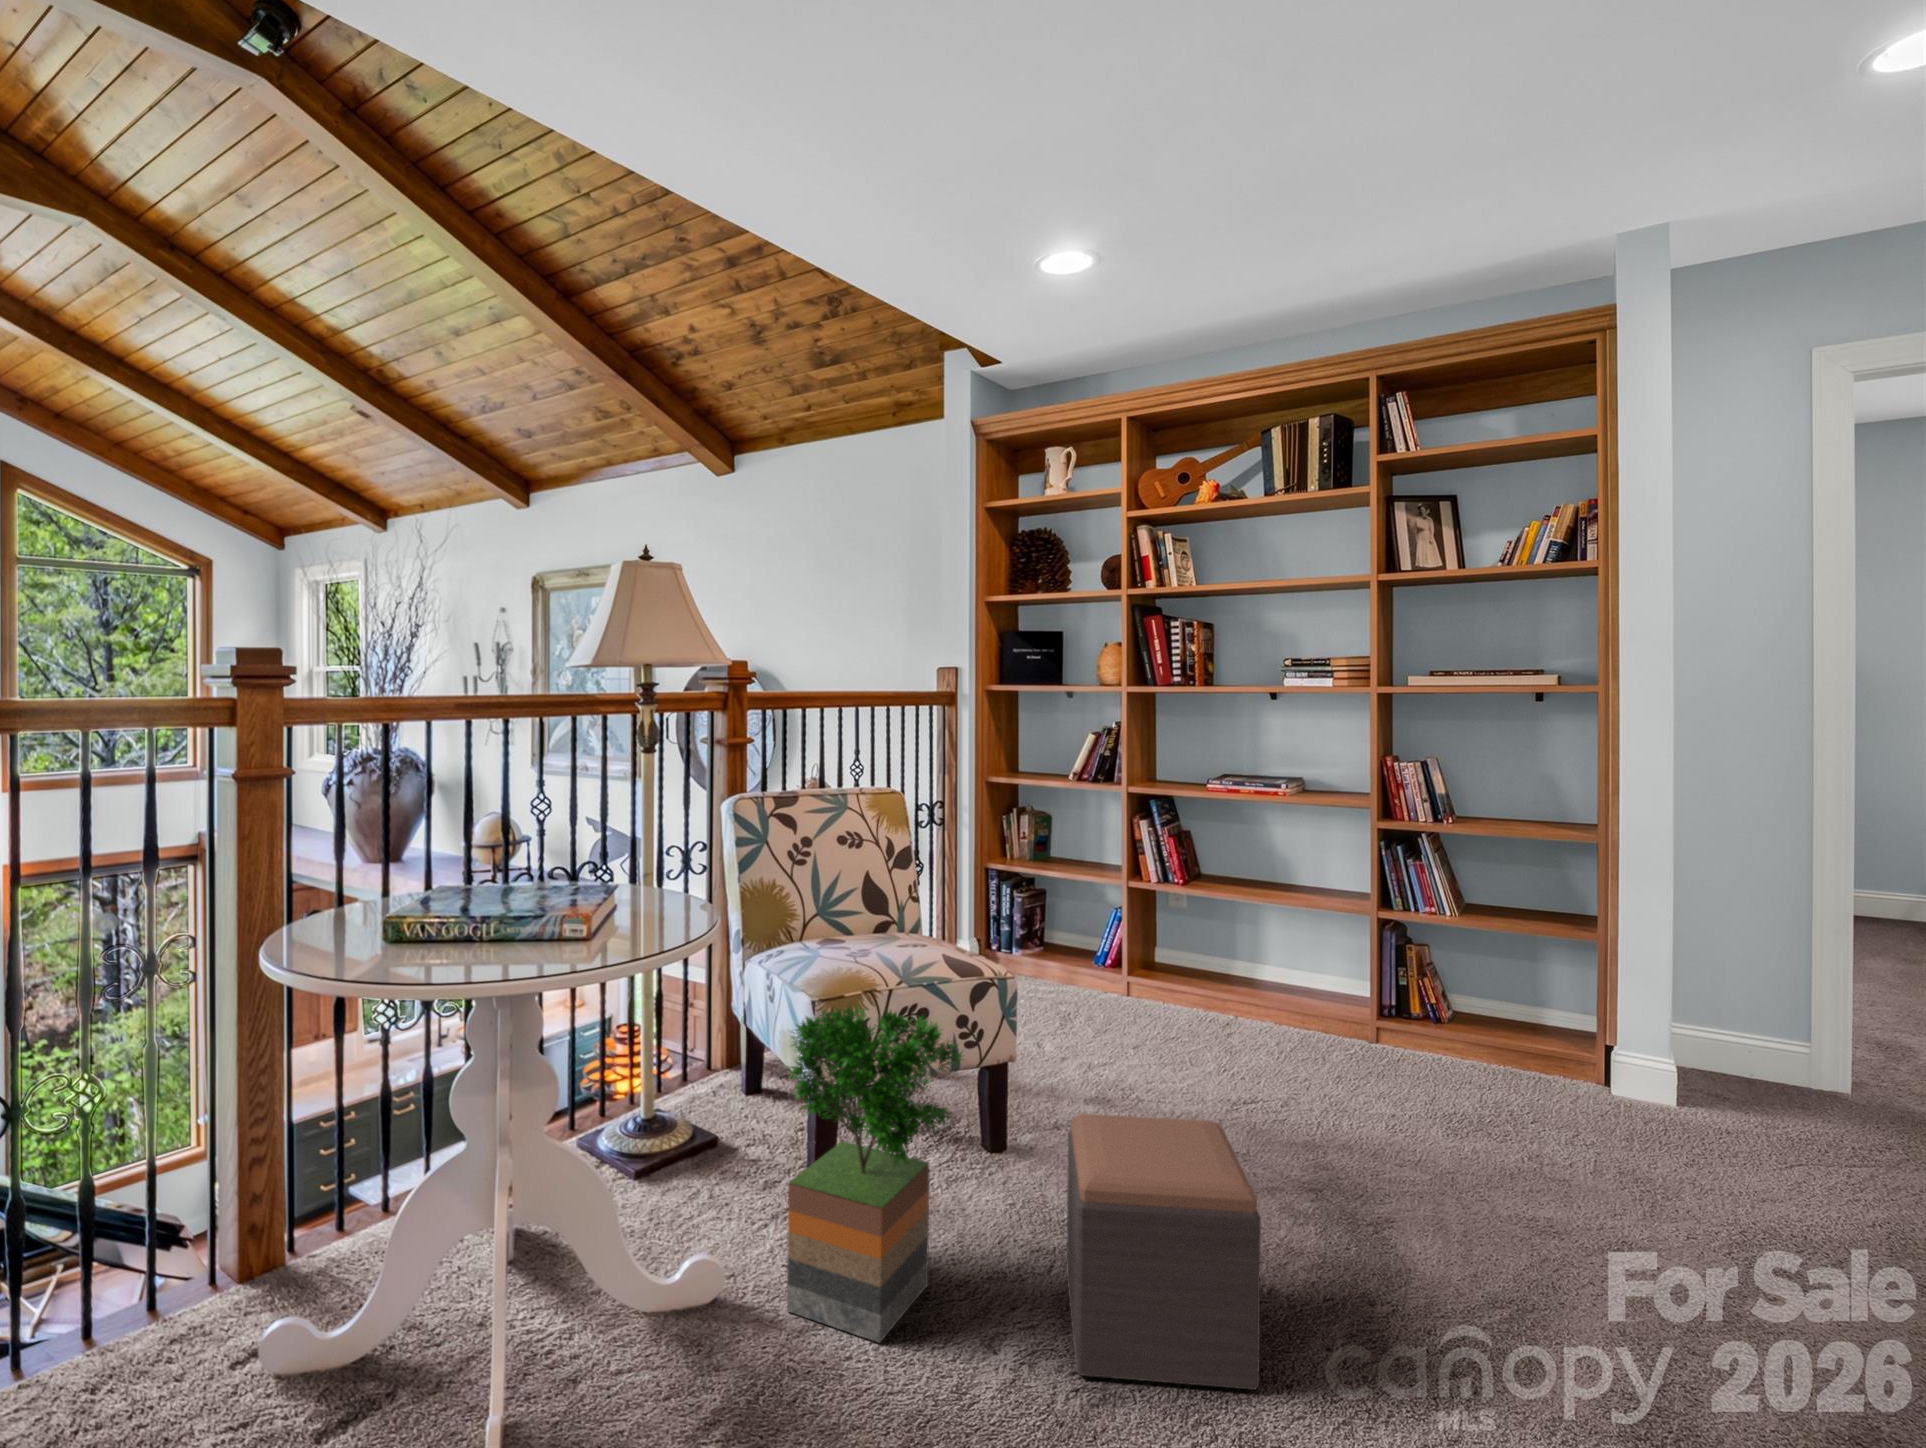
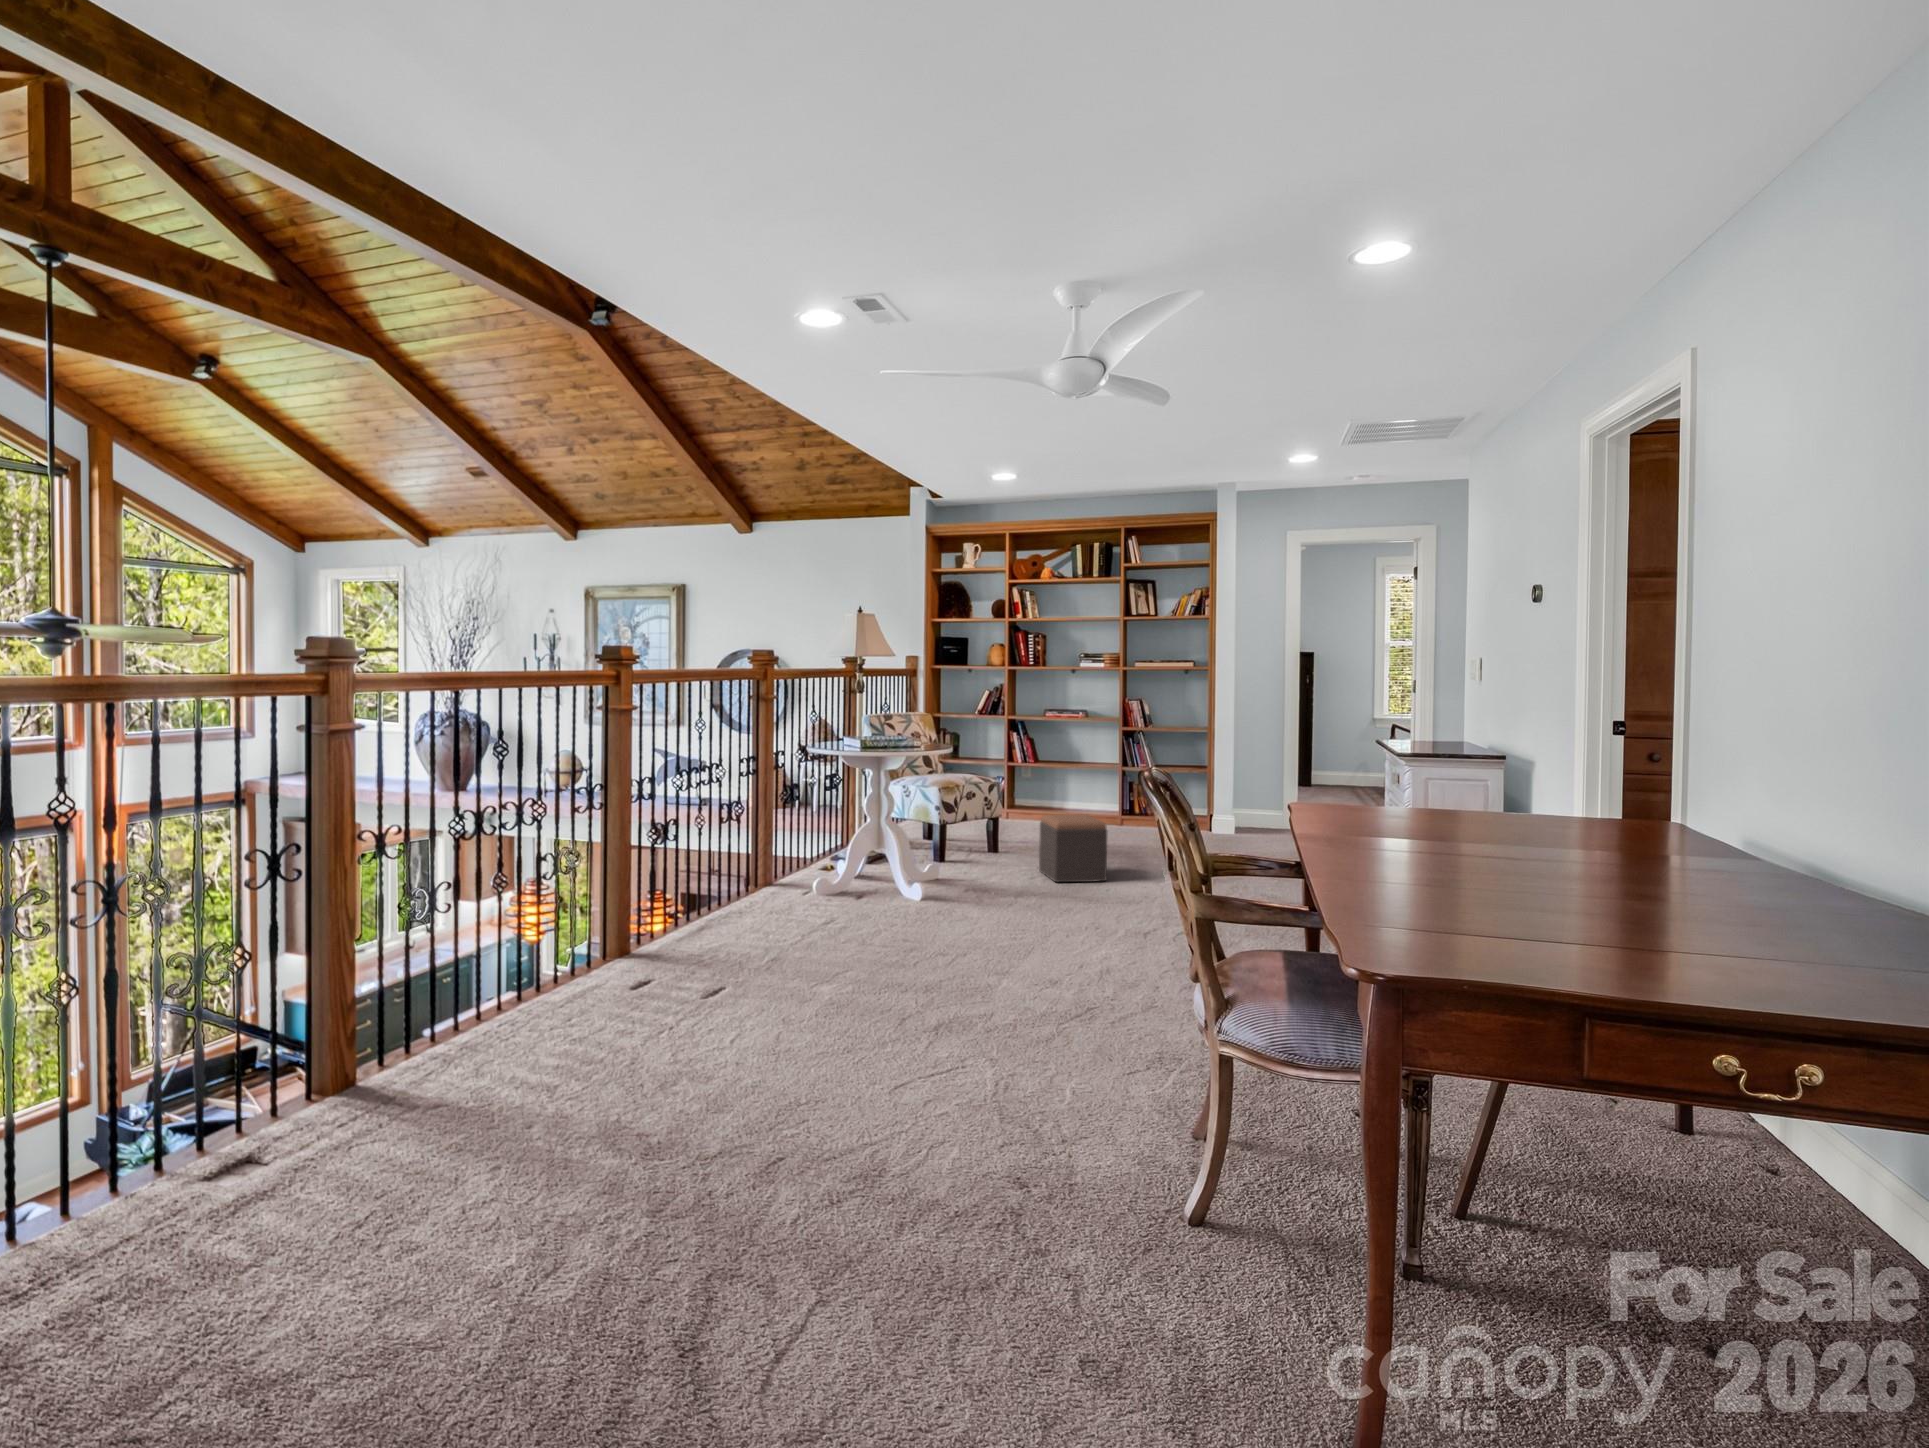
potted tree: present [787,1005,962,1342] -> none [949,781,1014,882]

